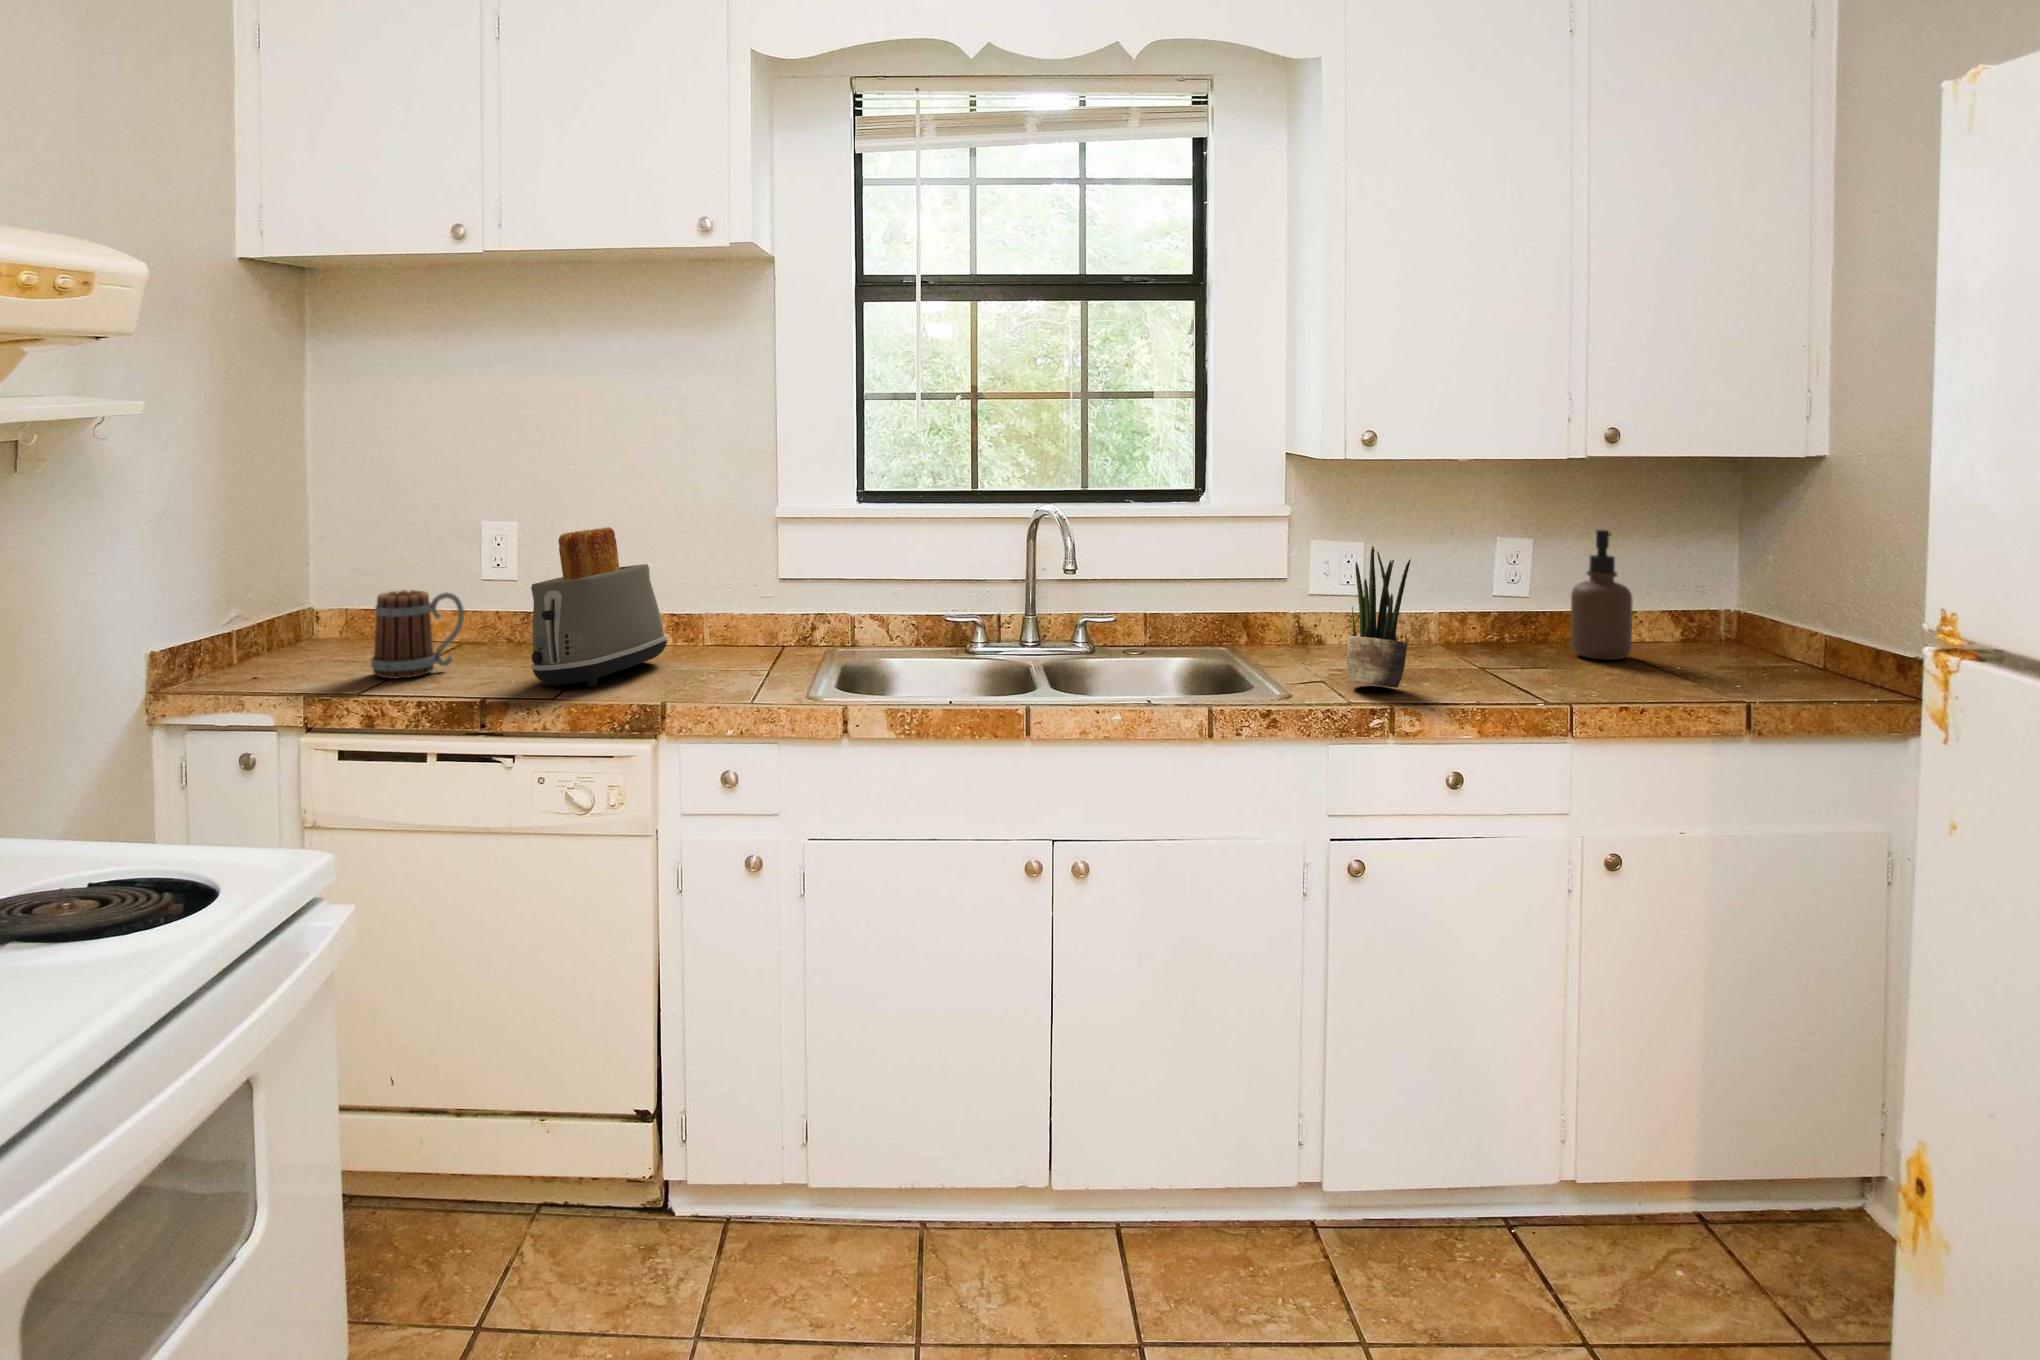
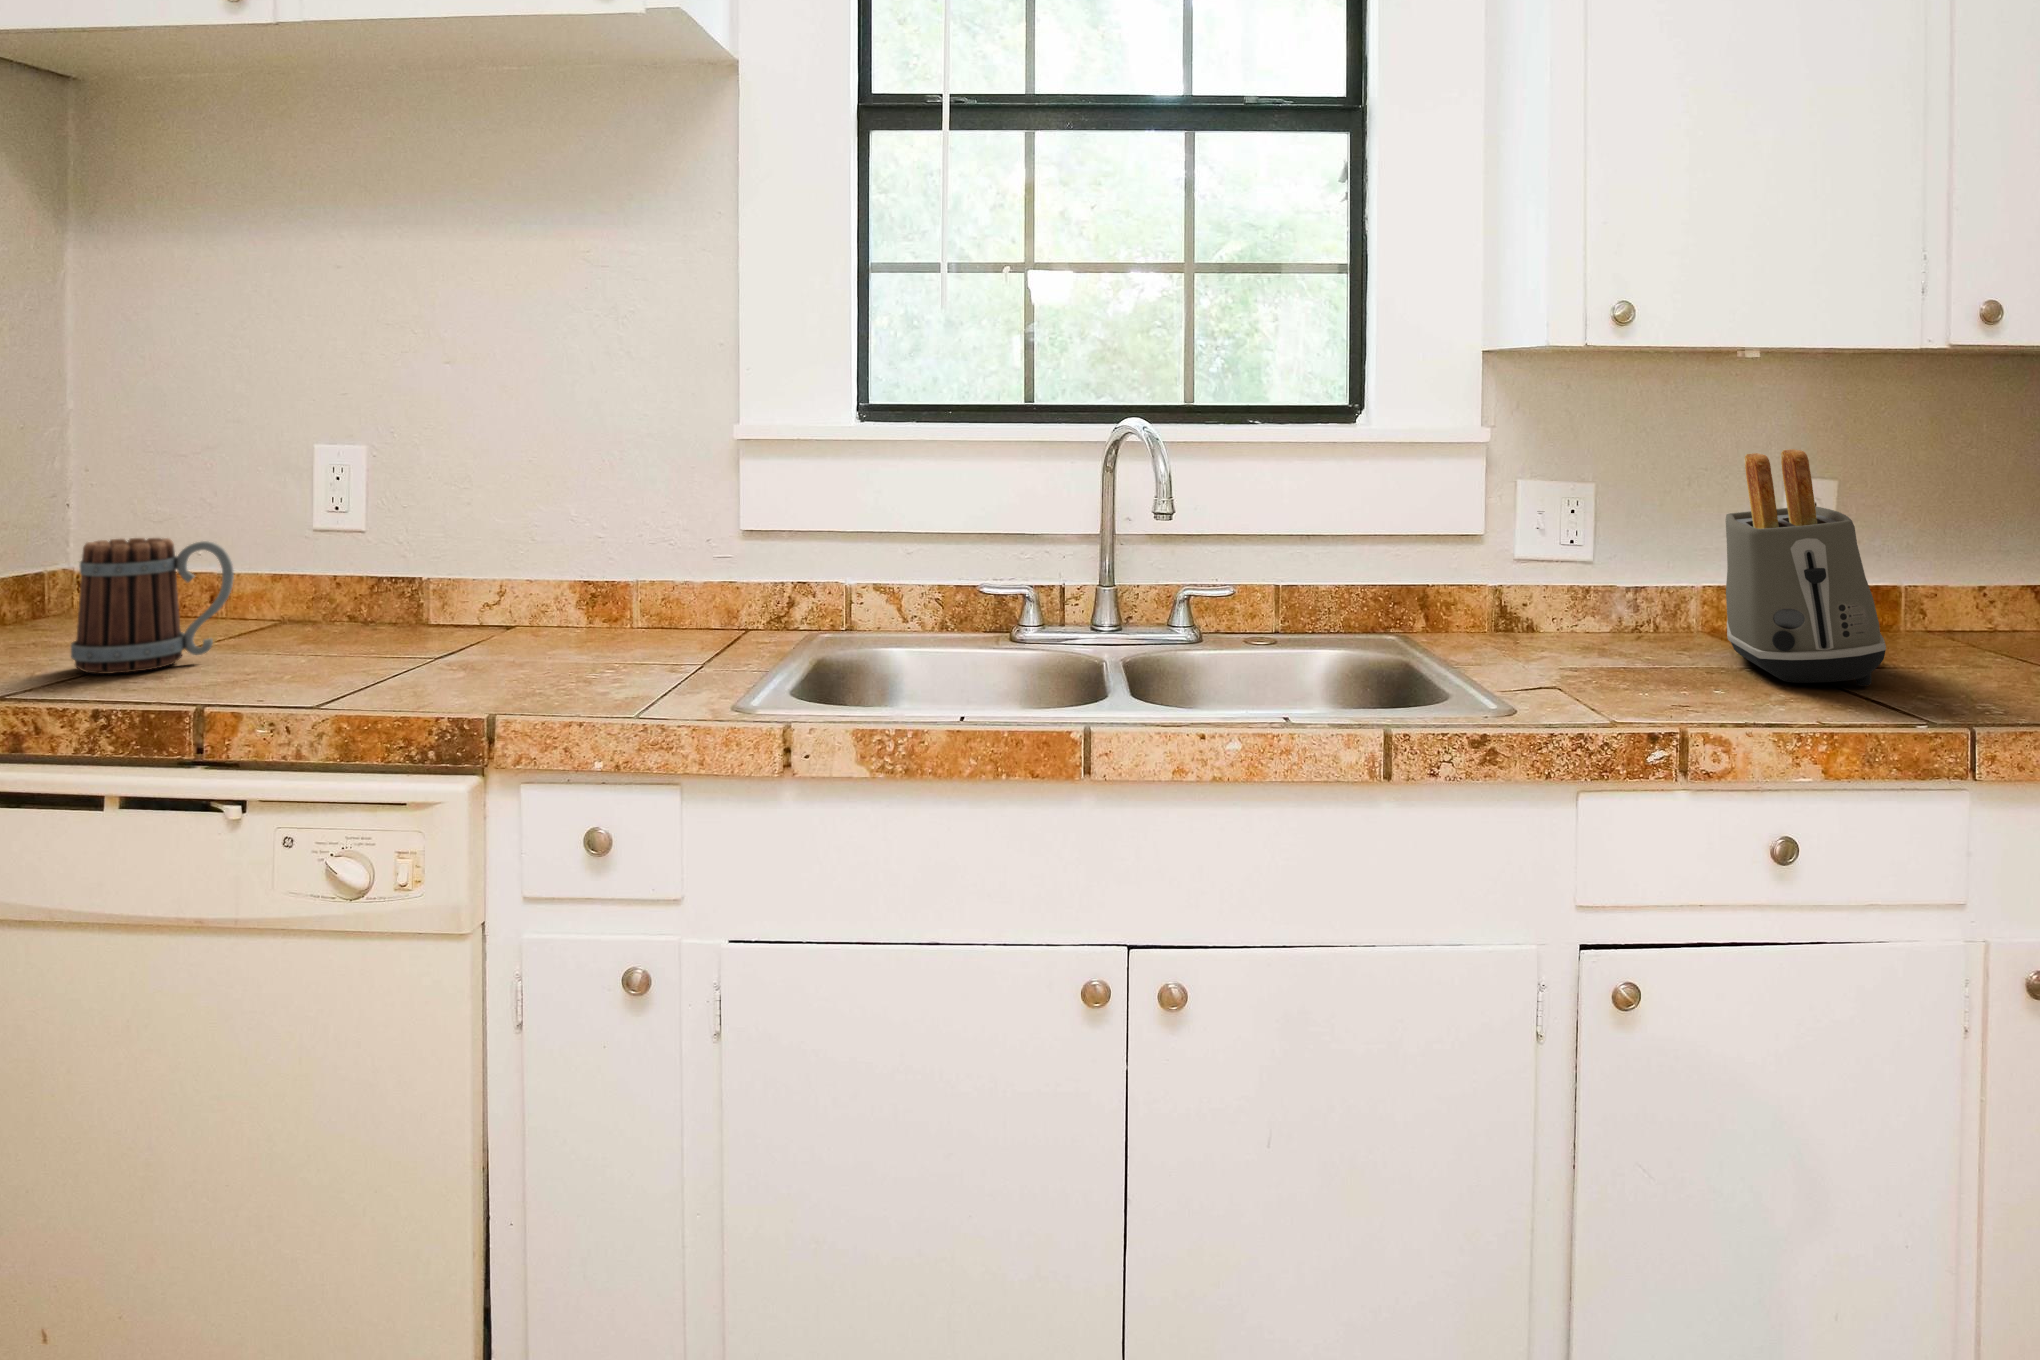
toaster: present [531,527,667,687] -> present [1726,449,1886,686]
soap dispenser: present [1571,530,1633,660] -> none [1906,462,2004,656]
potted plant: present [1347,546,1411,688] -> none [1596,473,1697,697]

